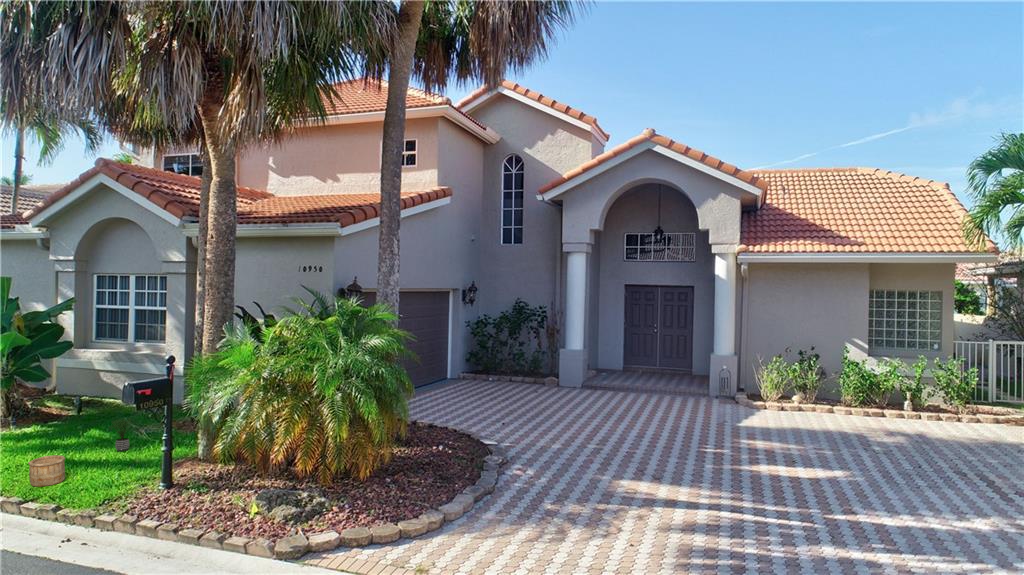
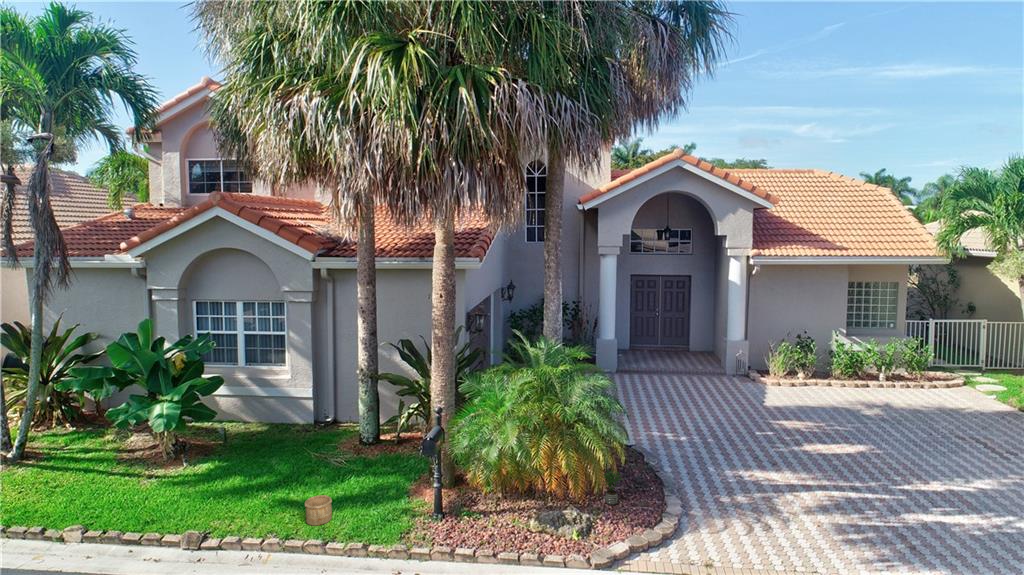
potted plant: present [109,419,131,452] -> present [604,470,621,506]

